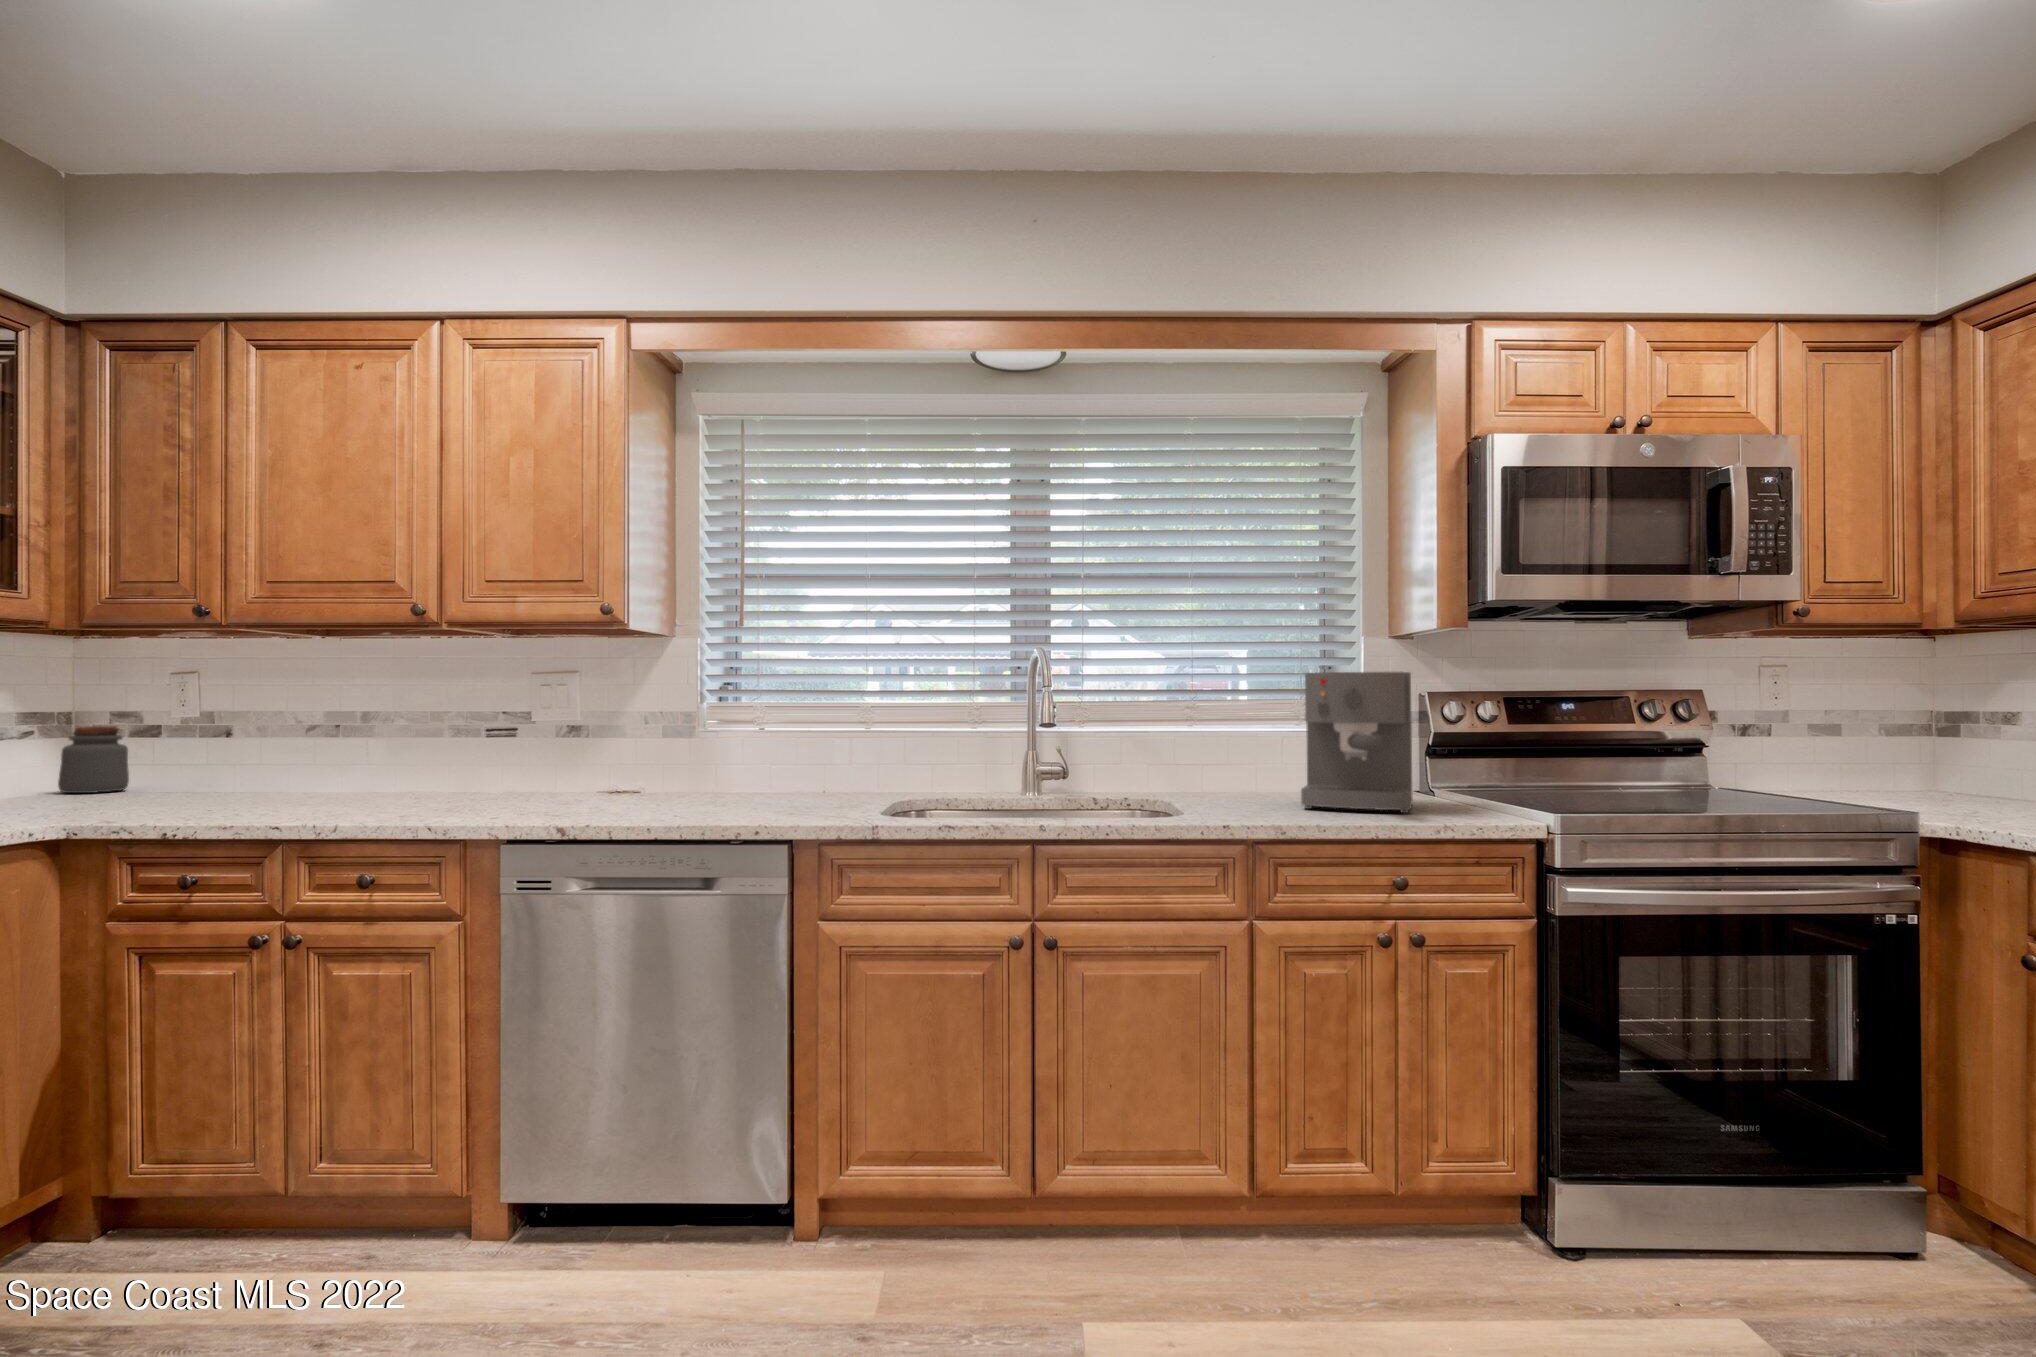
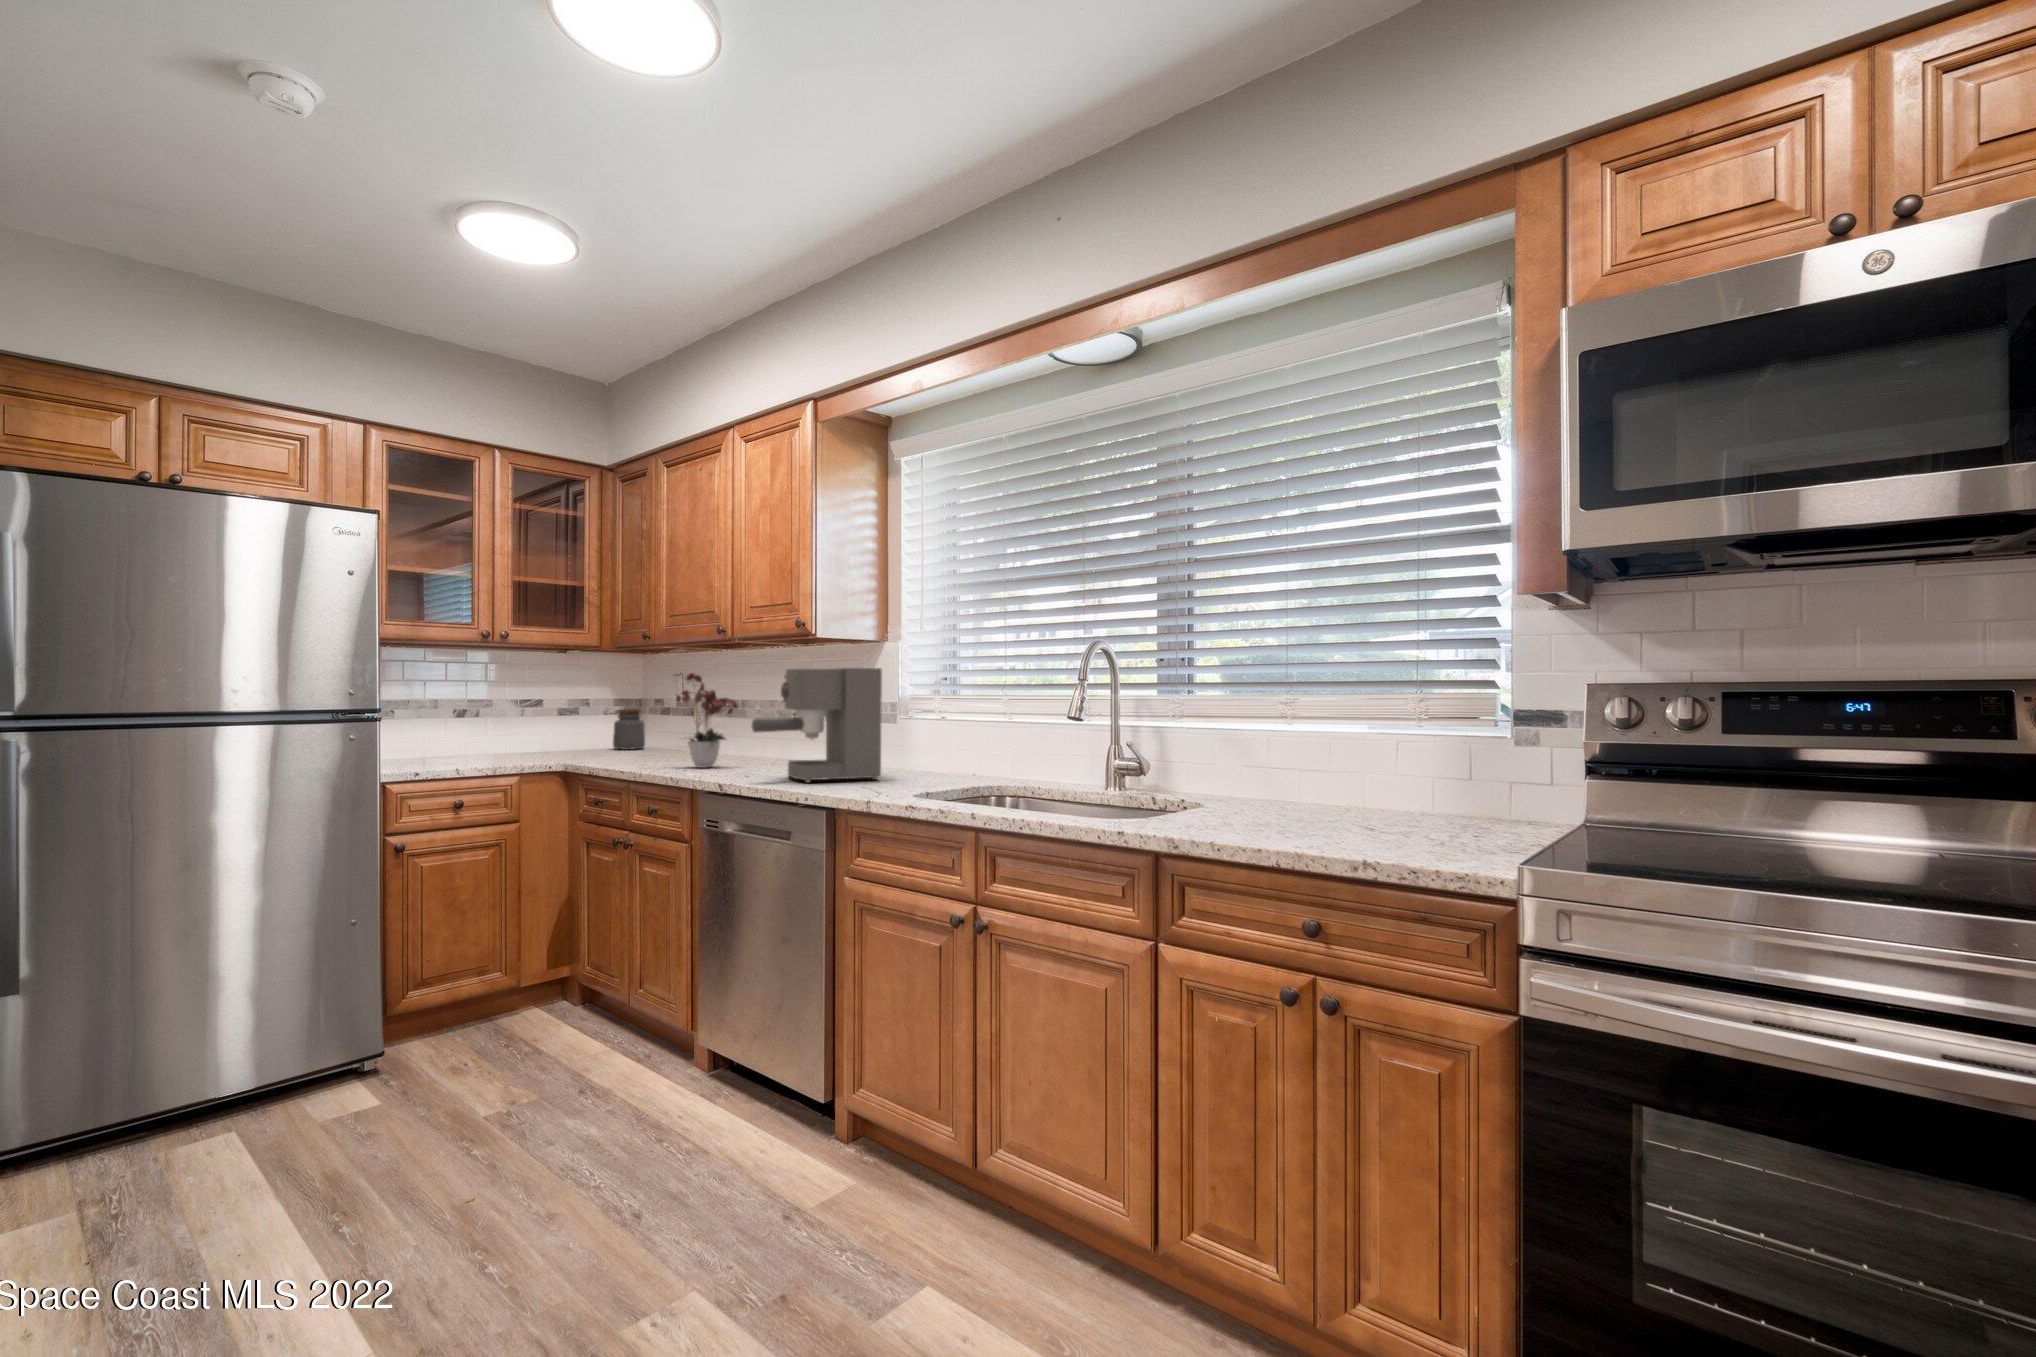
flower arrangement: none [369,664,480,807] -> present [676,673,738,768]
coffee maker: present [1301,672,1413,813] -> present [752,668,882,782]

